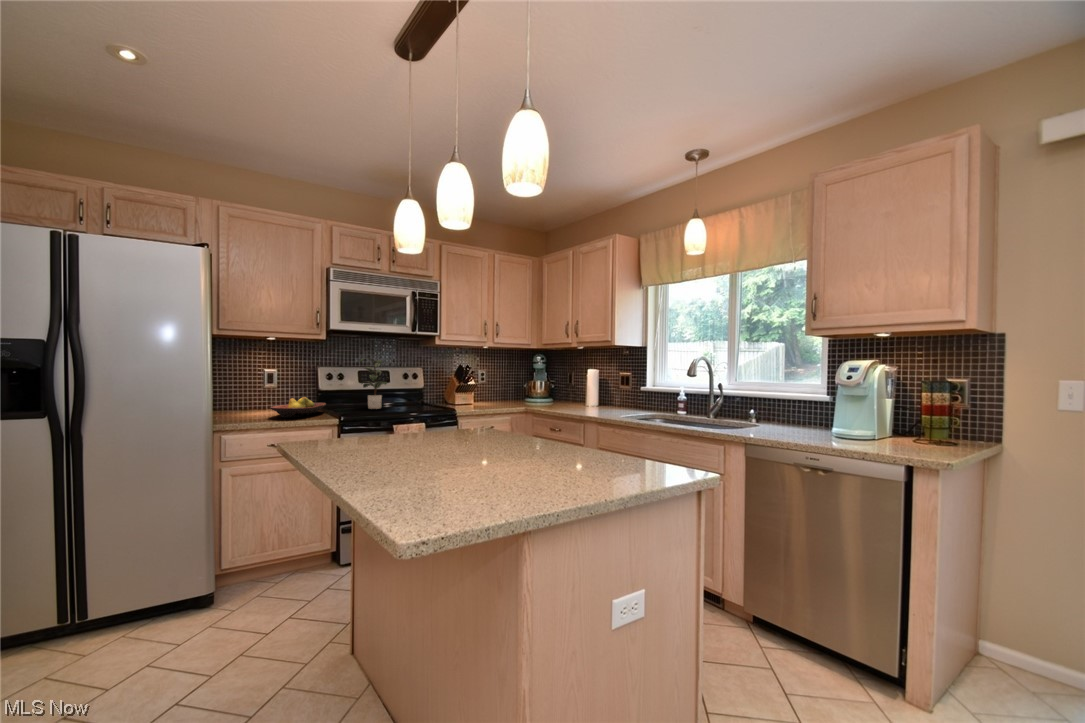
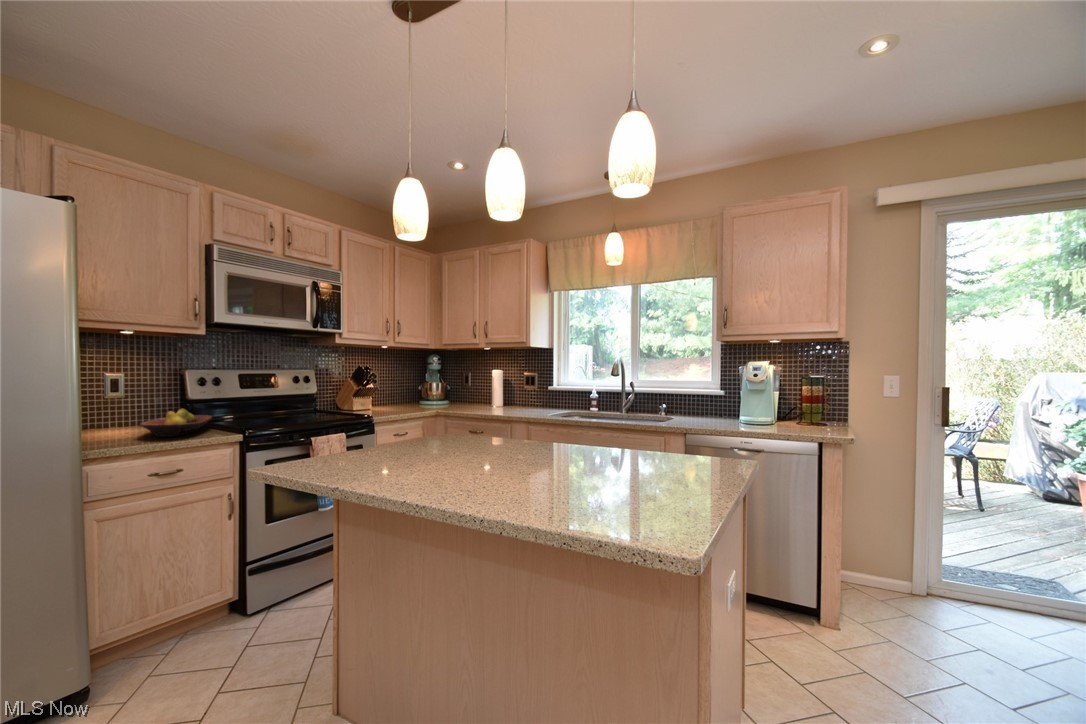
potted plant: present [360,358,387,409] -> none [241,357,302,419]

